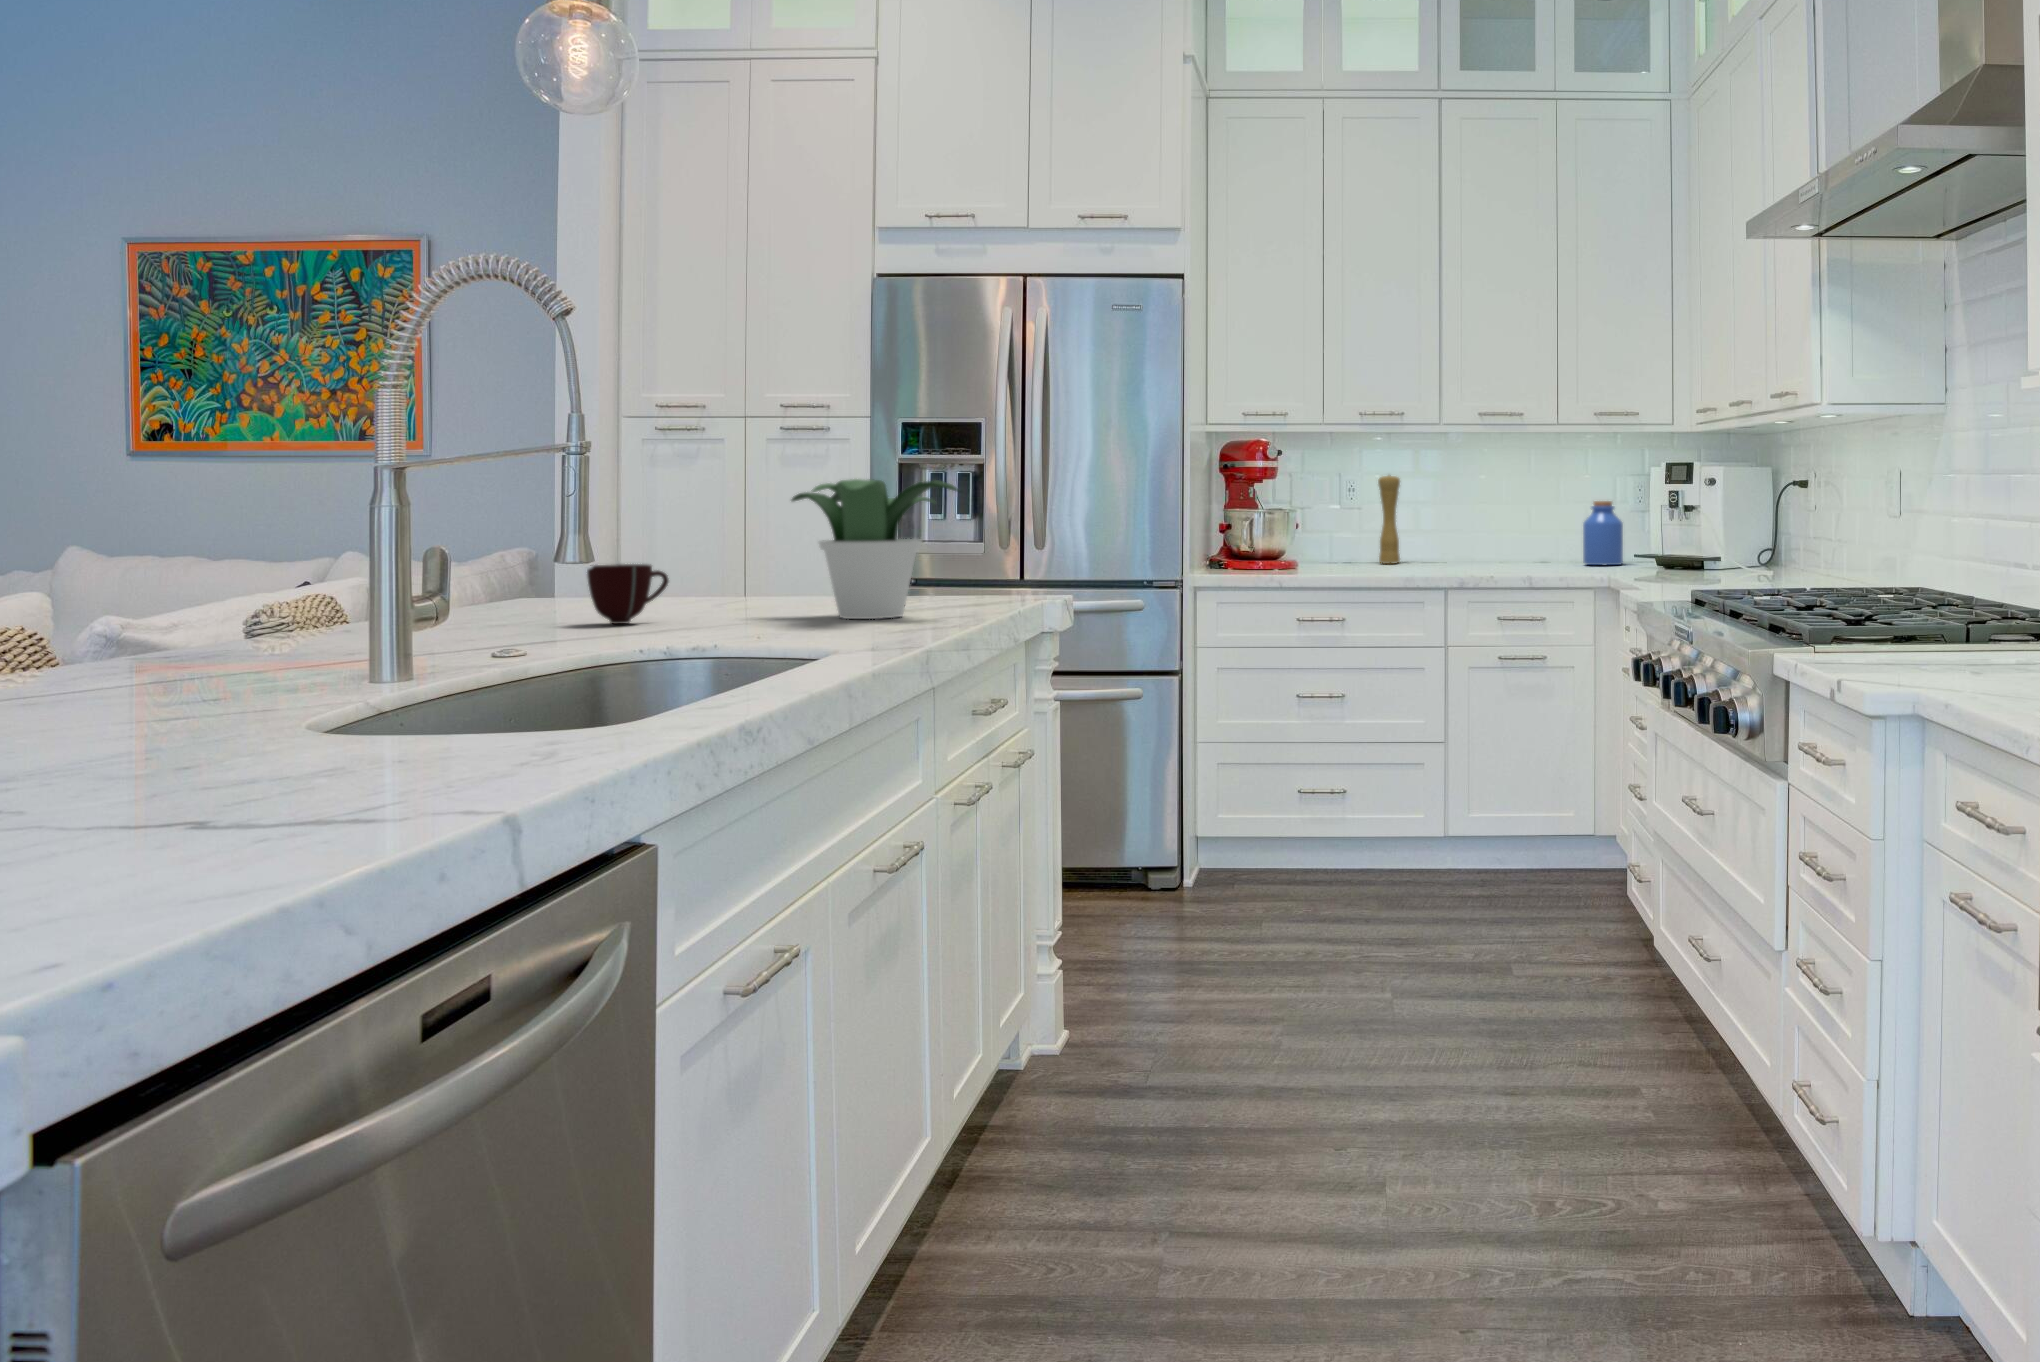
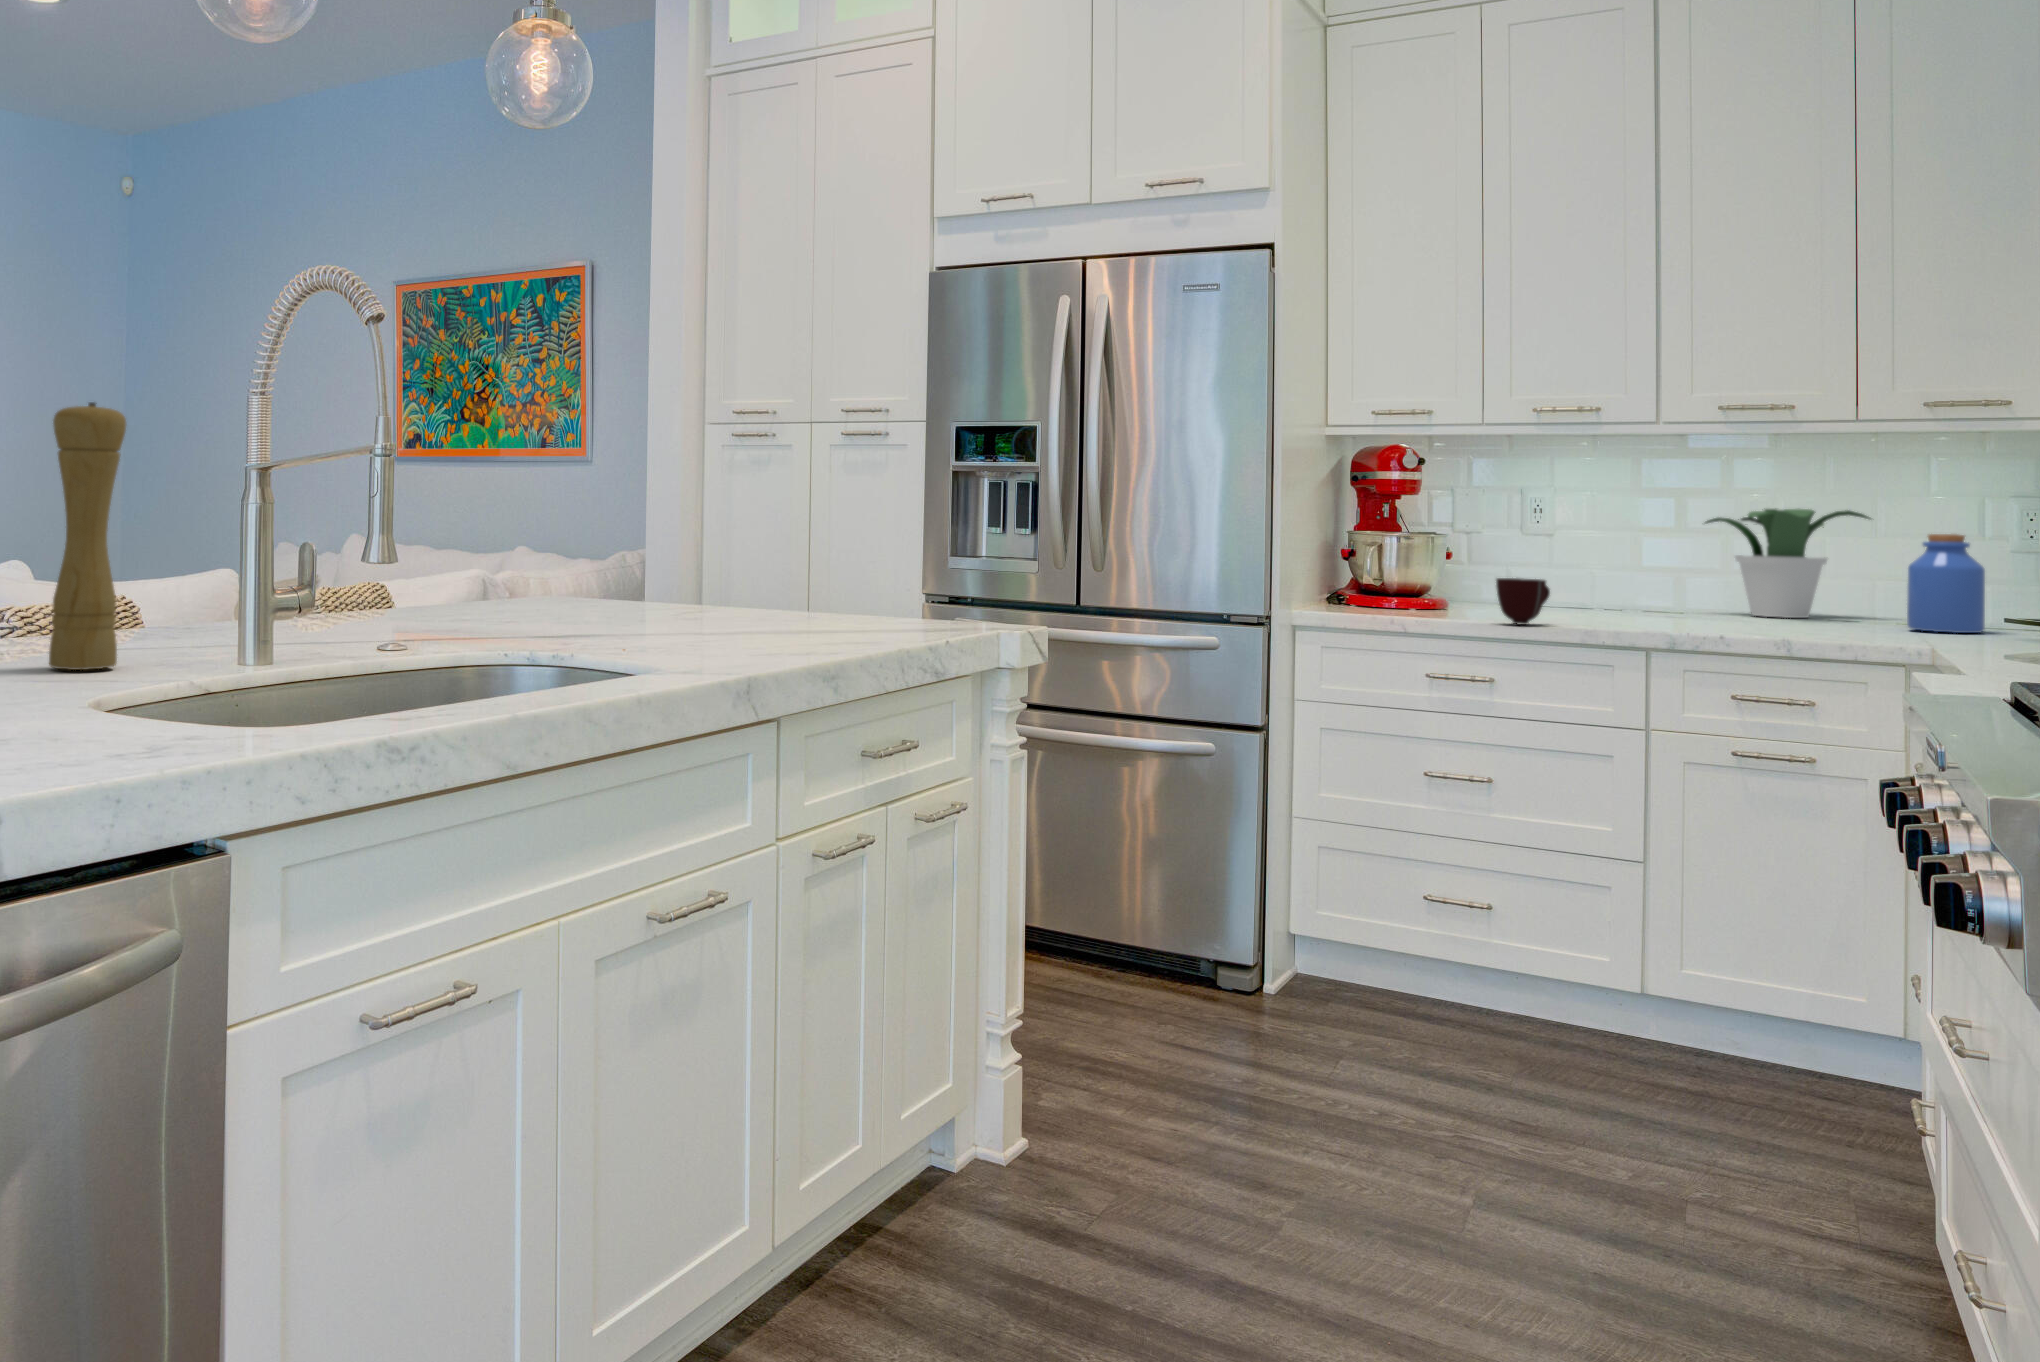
pepper mill: present [1378,475,1400,564] -> present [49,402,126,670]
potted plant: present [792,479,959,619] -> present [1705,509,1871,618]
mug: present [587,564,669,624] -> present [1496,578,1550,625]

